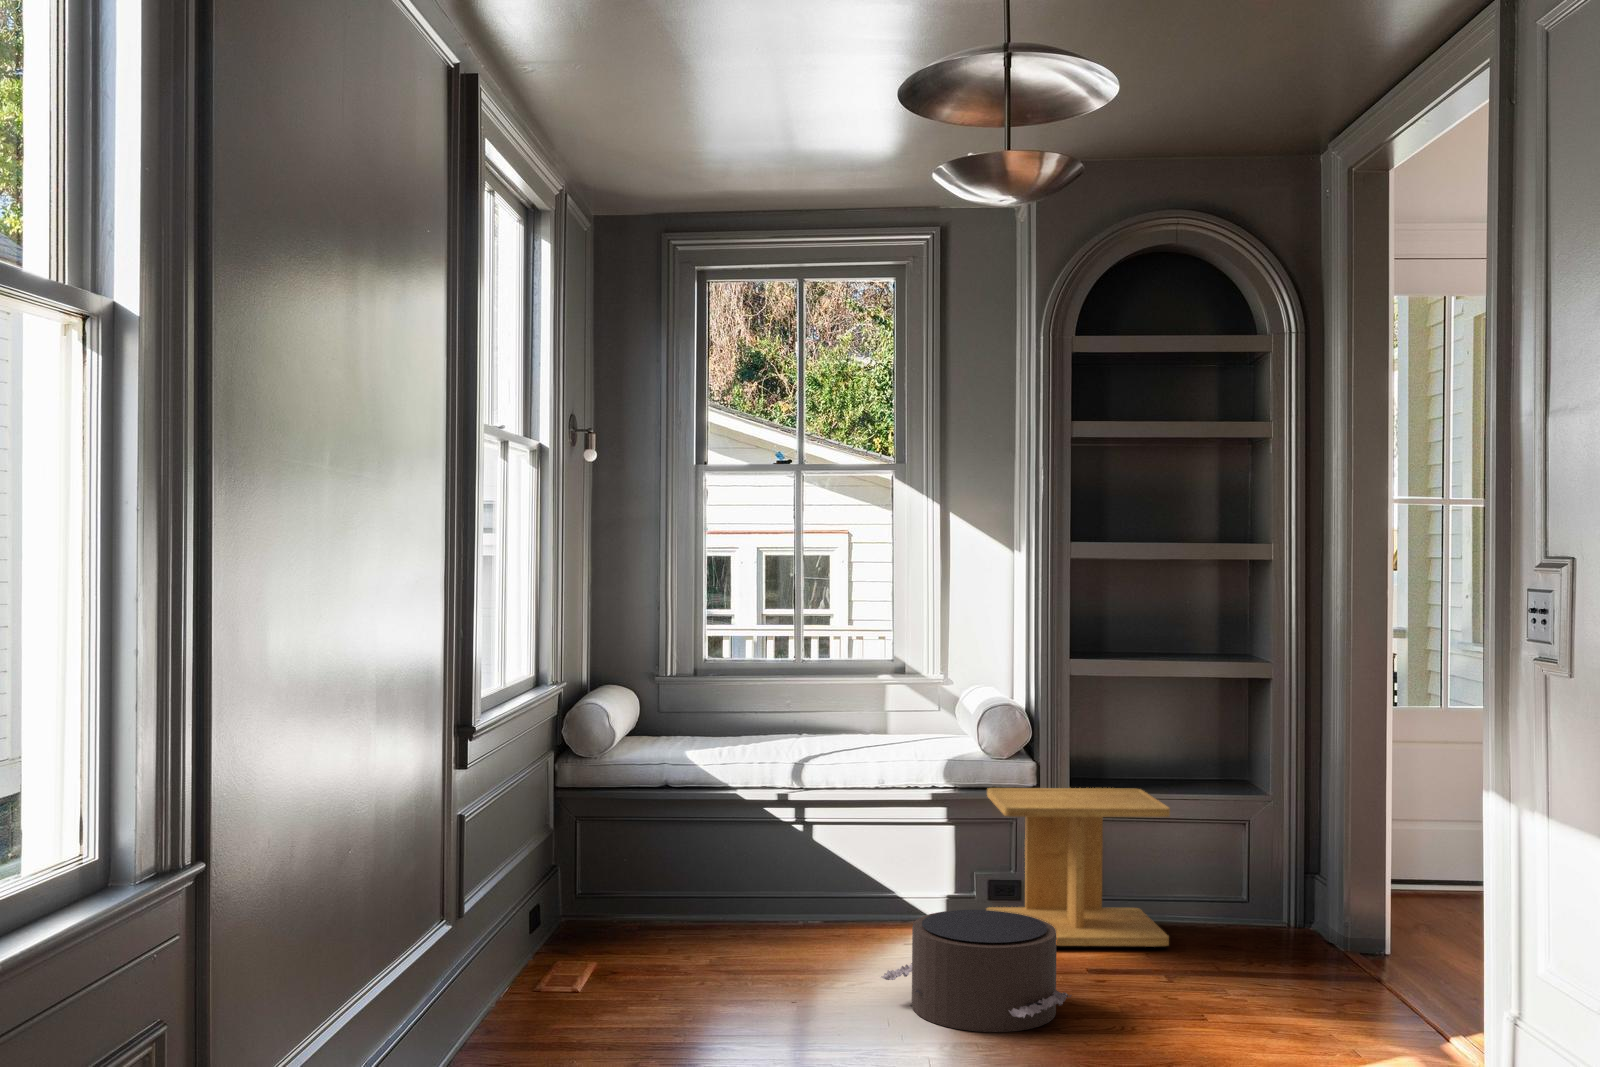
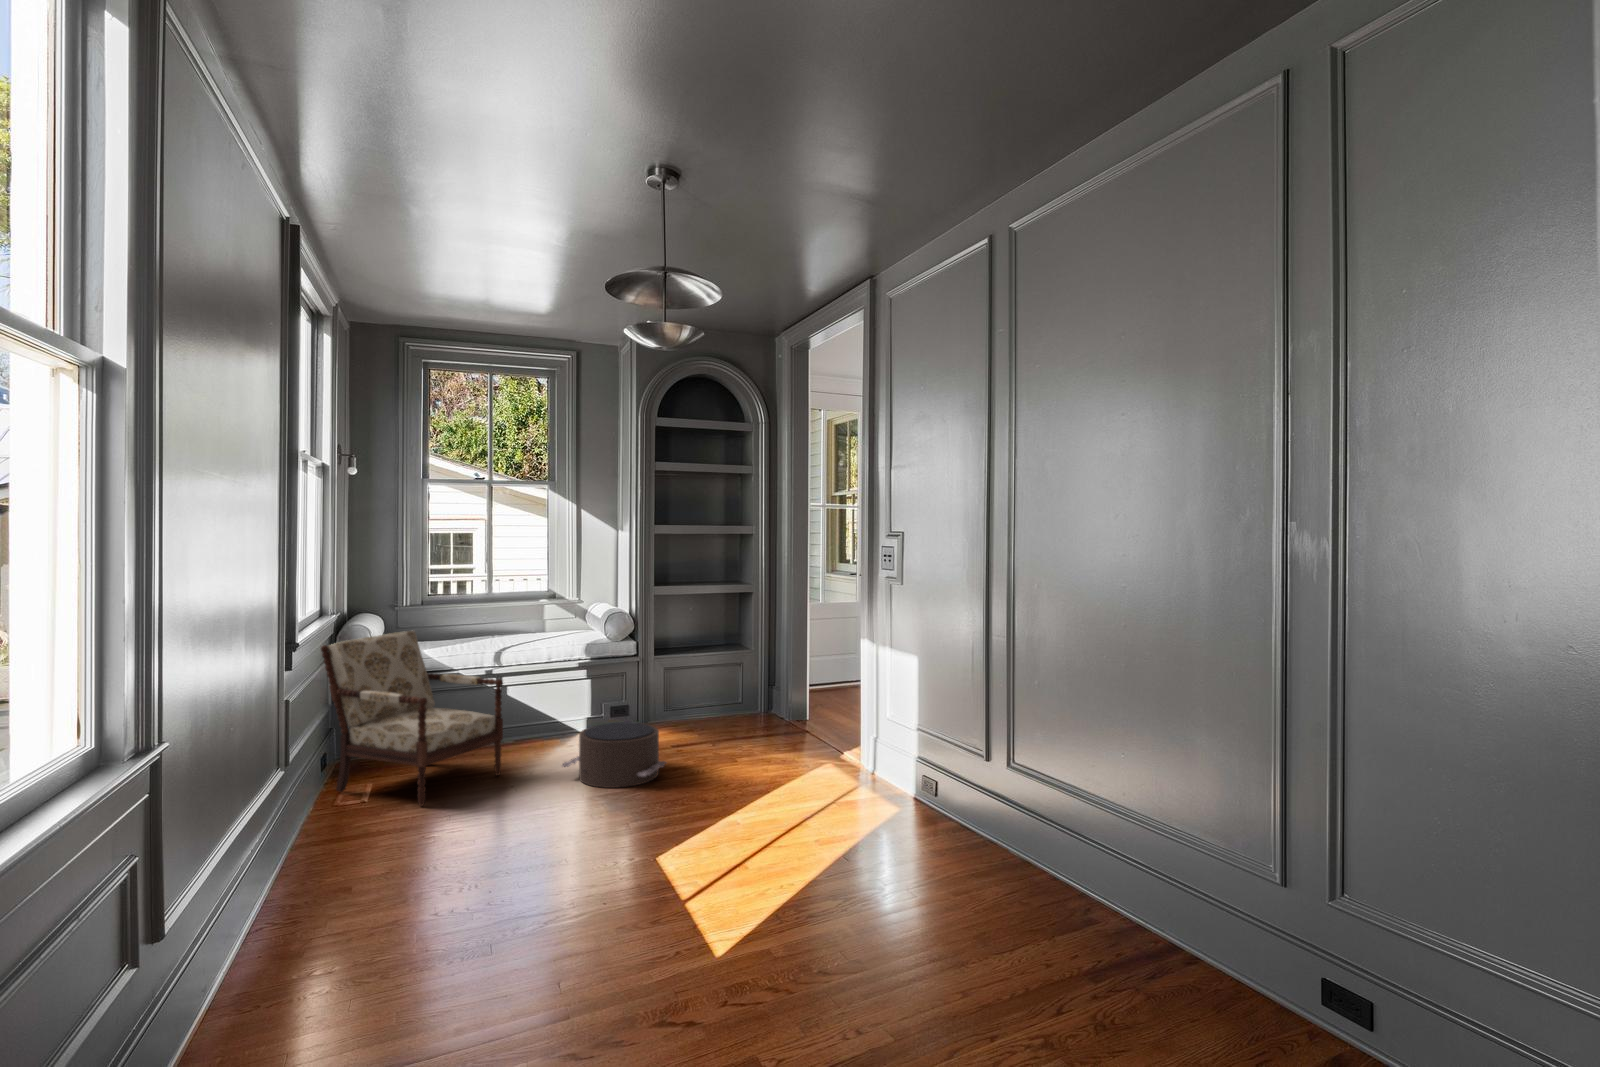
armchair: none [520,719,789,1016] -> present [321,631,503,806]
side table: present [987,788,1170,947] -> none [609,653,708,742]

